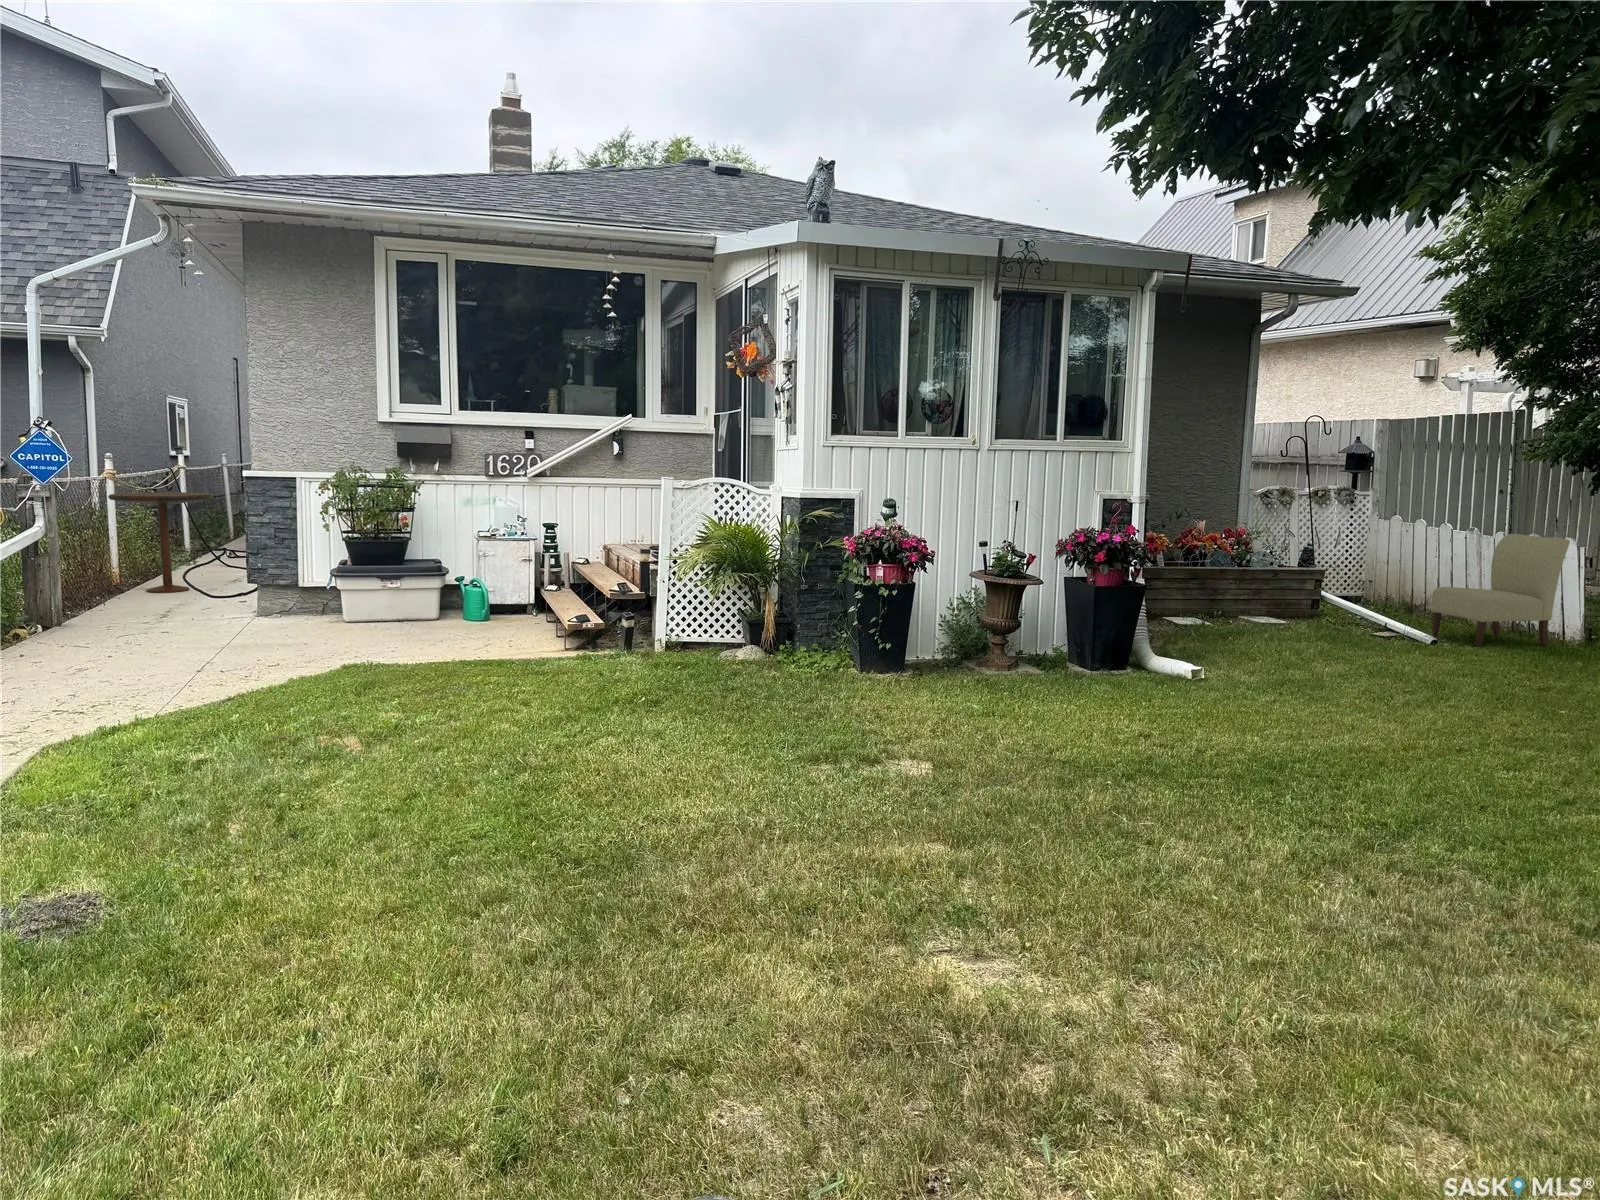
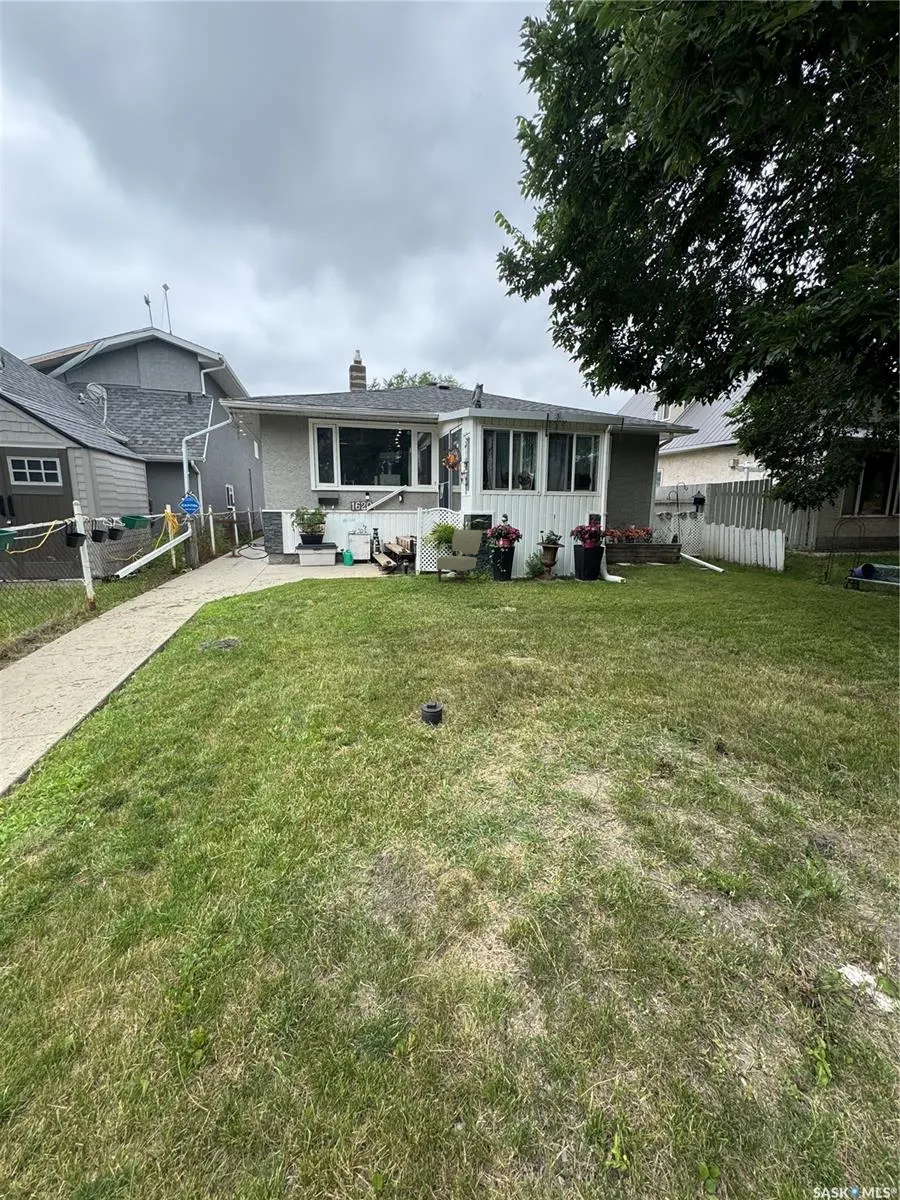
chair: present [1431,534,1570,646] -> present [437,530,483,583]

